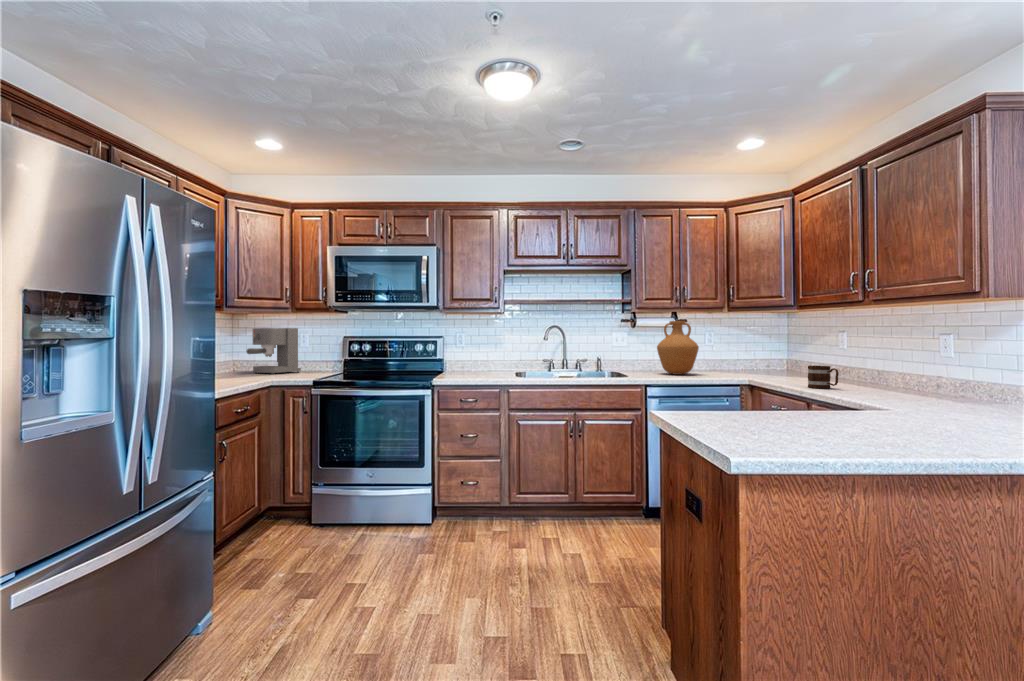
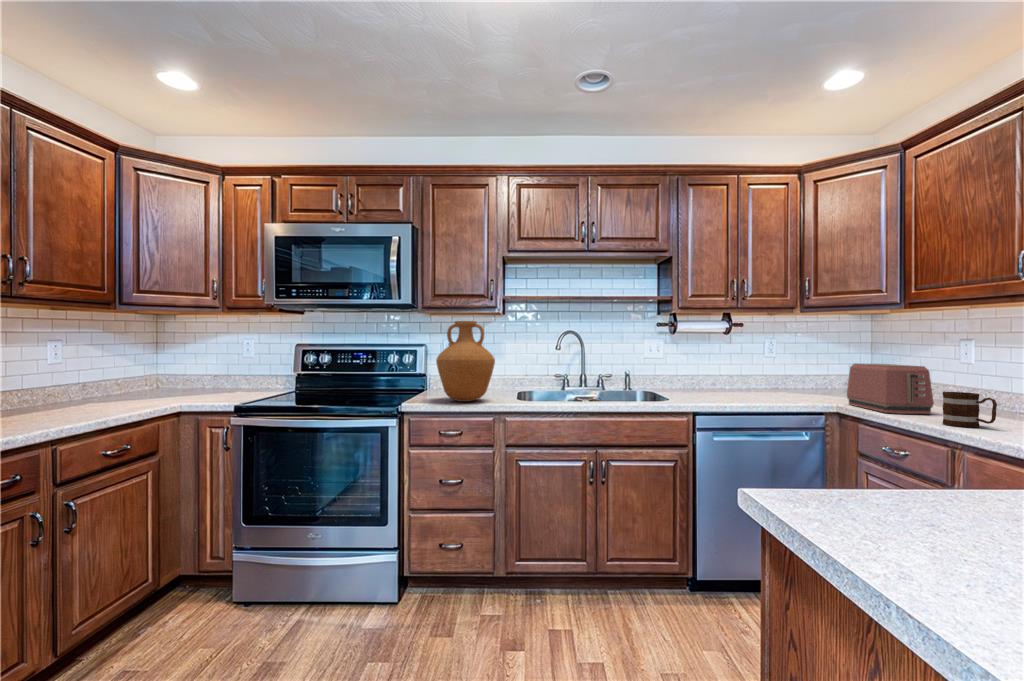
vase: present [657,321,699,375] -> present [436,321,495,402]
coffee maker: present [247,328,301,374] -> none [161,332,240,392]
toaster: none [758,349,811,383] -> present [847,364,934,414]

